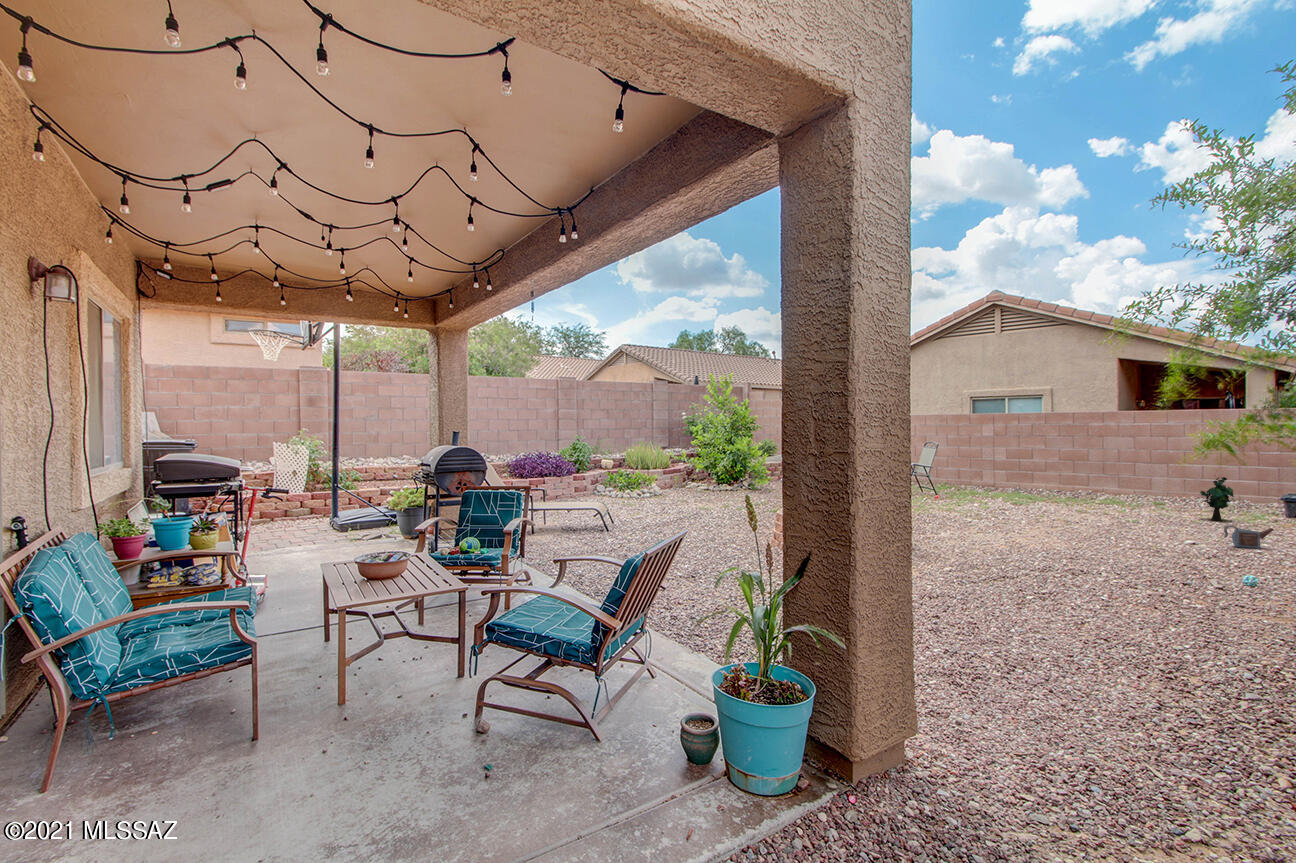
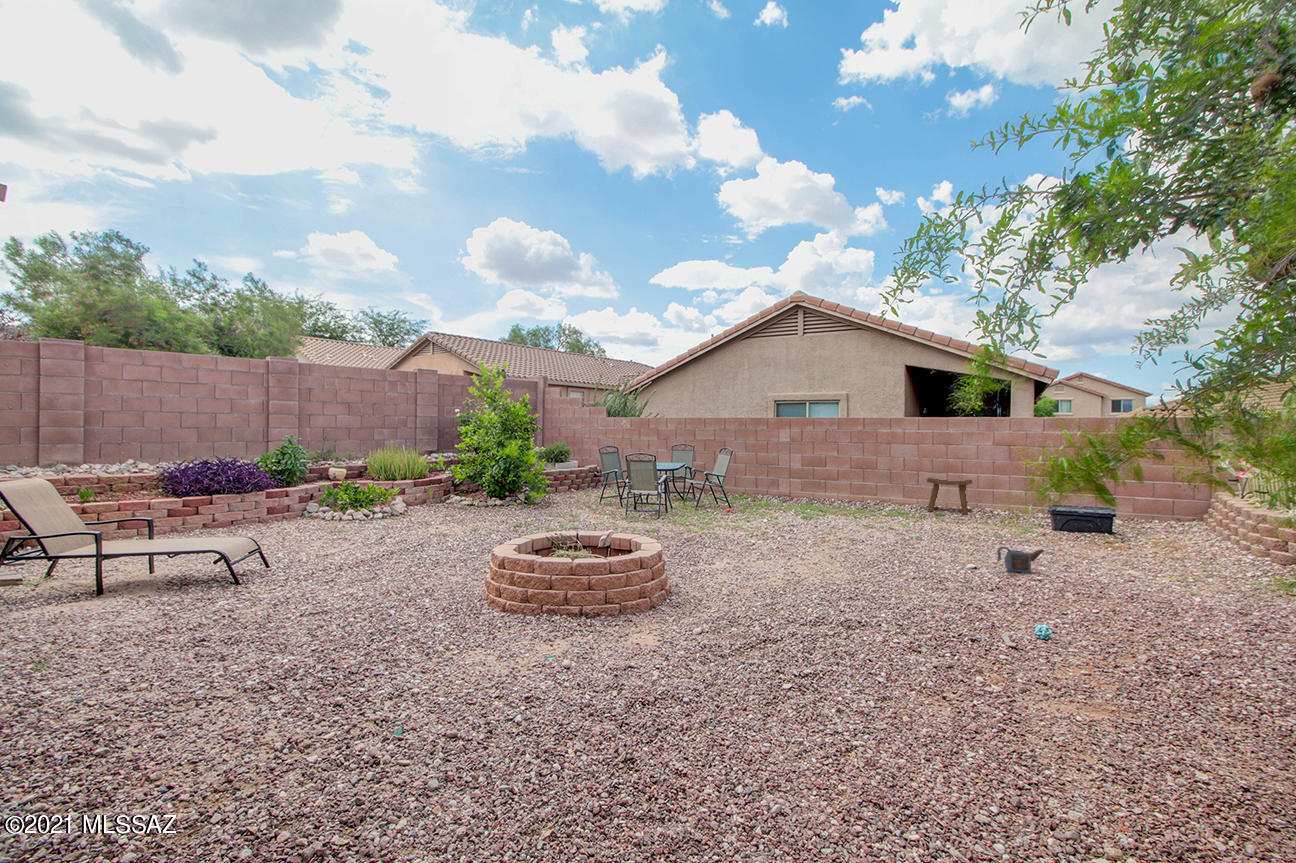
stool: none [1143,468,1196,503] -> present [927,478,972,514]
decorative plant: present [1200,477,1234,521] -> none [976,488,1008,536]

